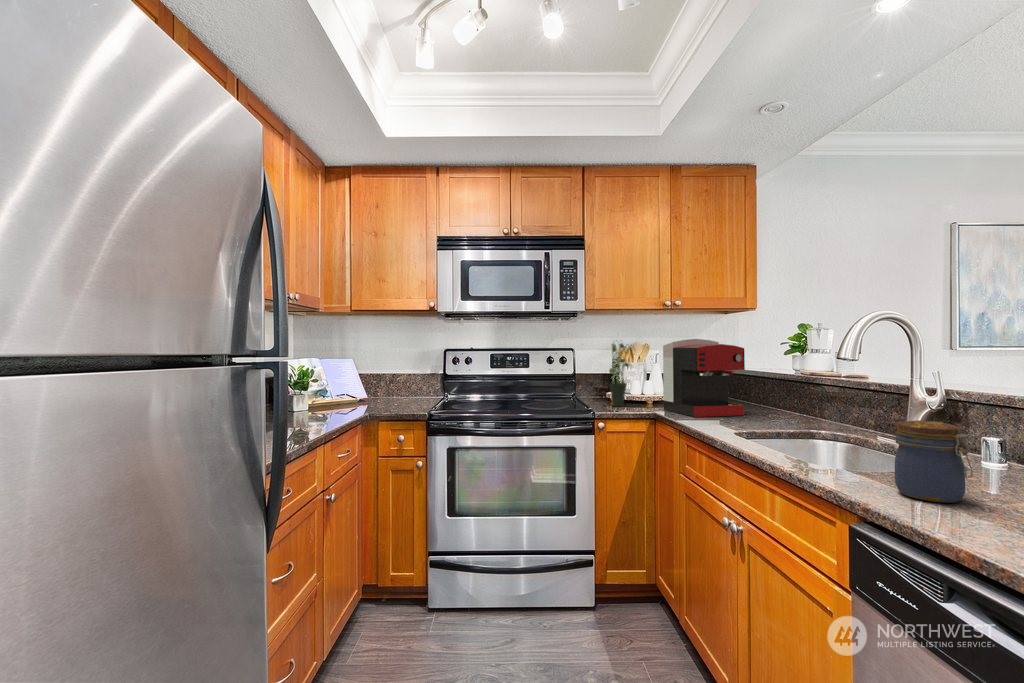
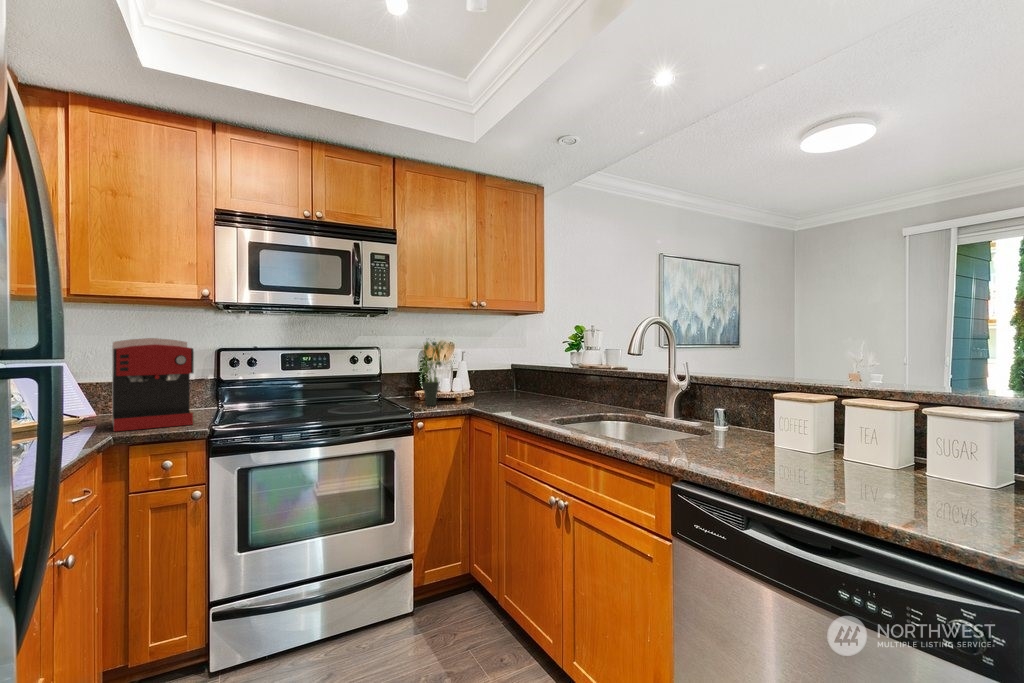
coffee maker: present [663,339,745,417] -> present [112,338,194,431]
jar: present [895,420,973,503] -> none [693,399,741,459]

